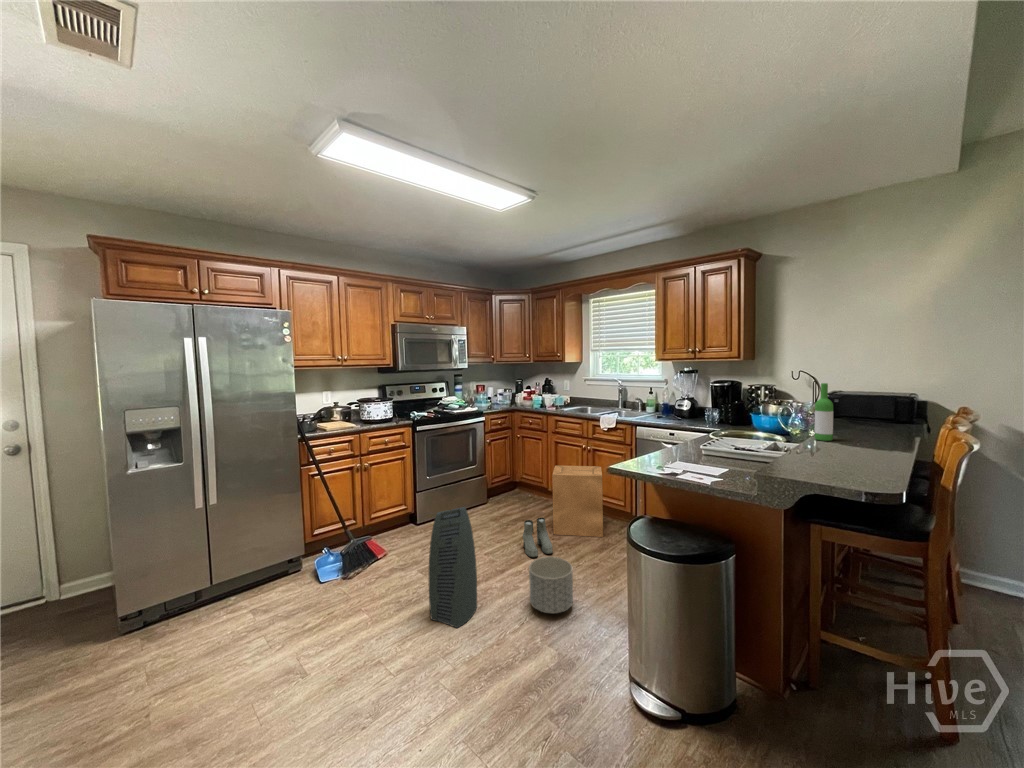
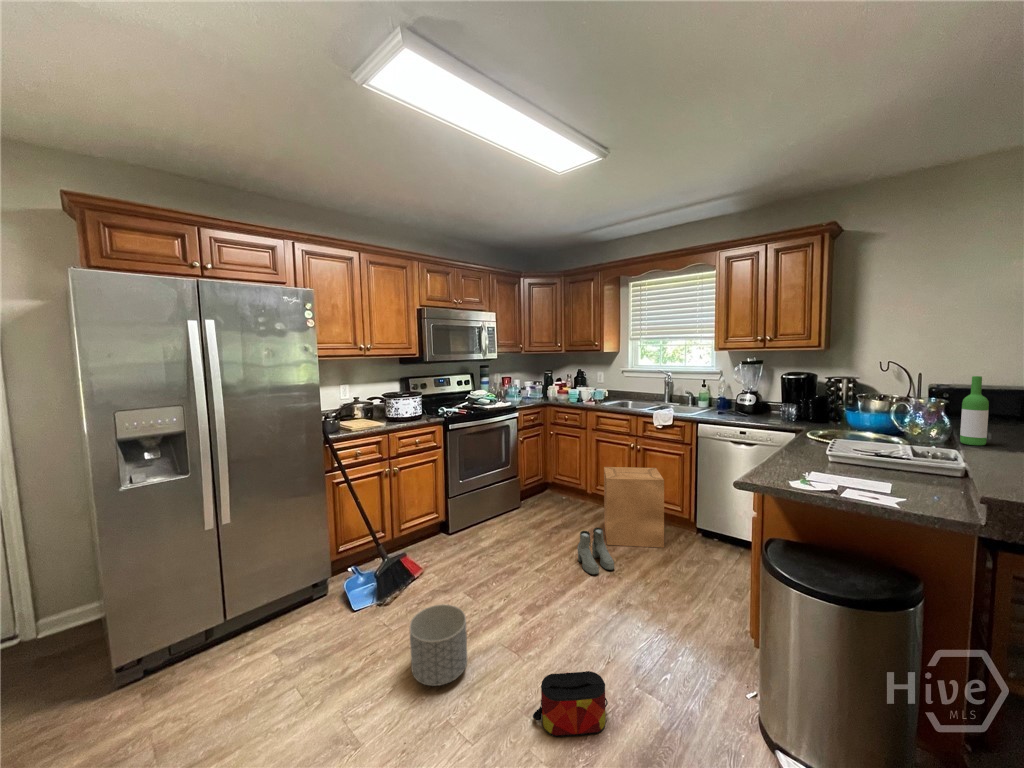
air purifier: present [429,507,477,628] -> none [495,525,548,673]
planter: present [529,557,573,613] -> present [409,604,467,686]
bag: none [447,622,509,671] -> present [533,671,608,737]

